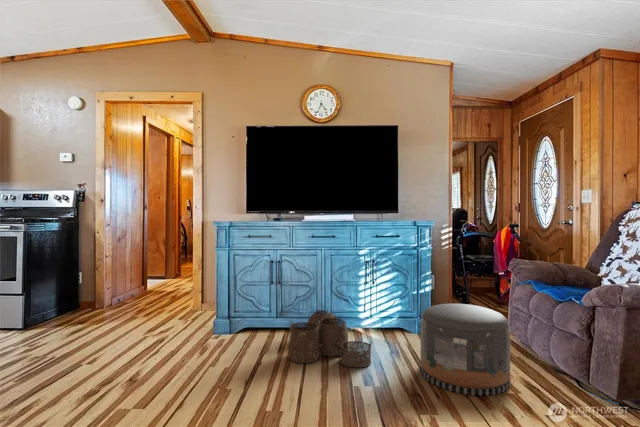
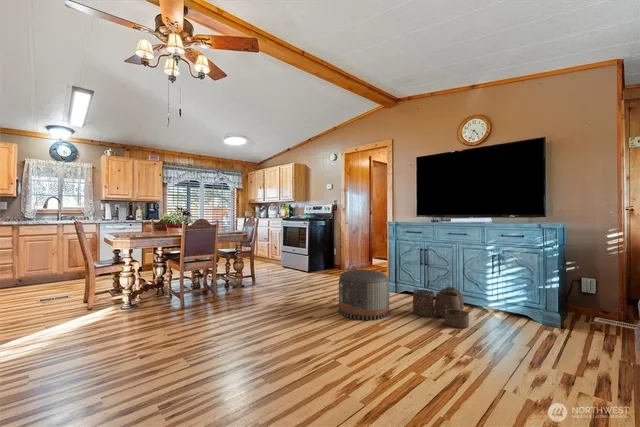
pouf: present [421,303,510,396] -> present [339,270,389,320]

